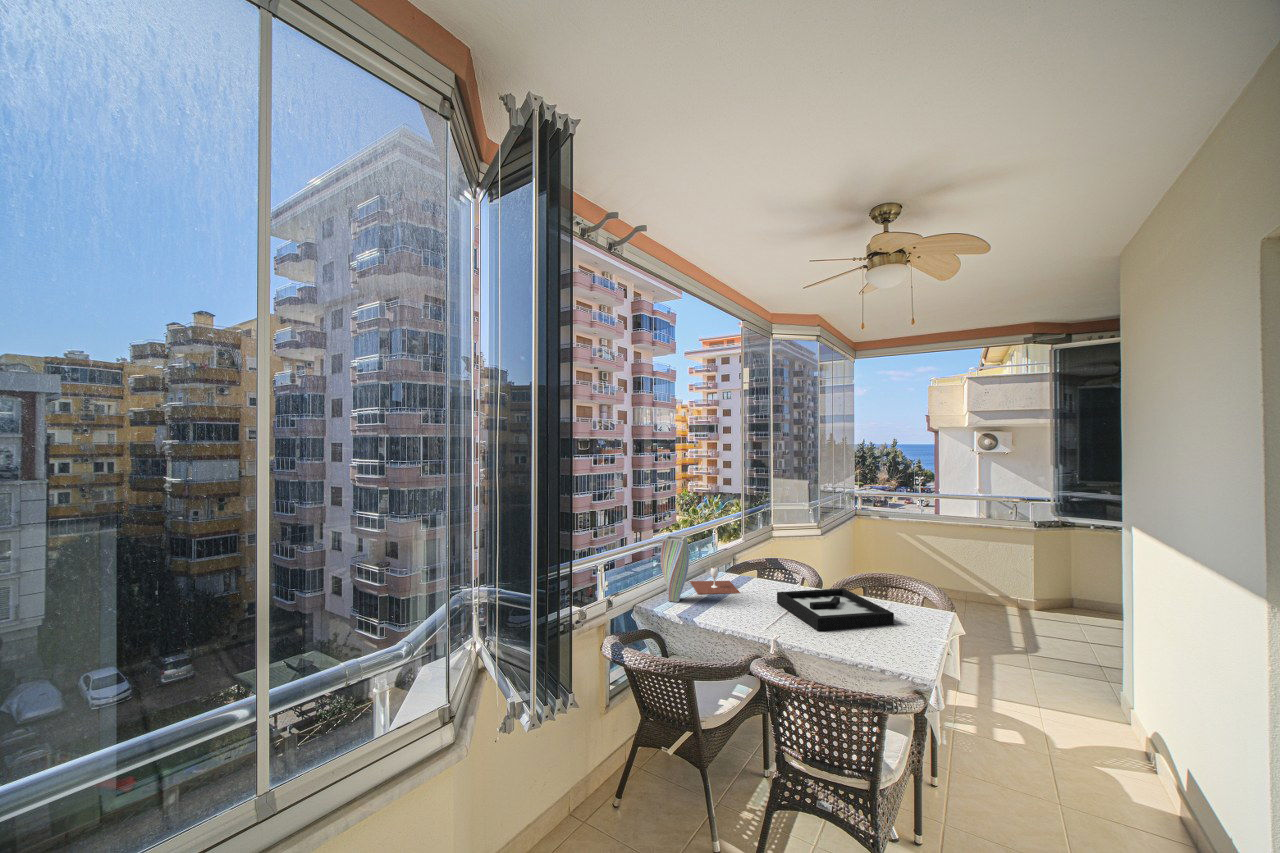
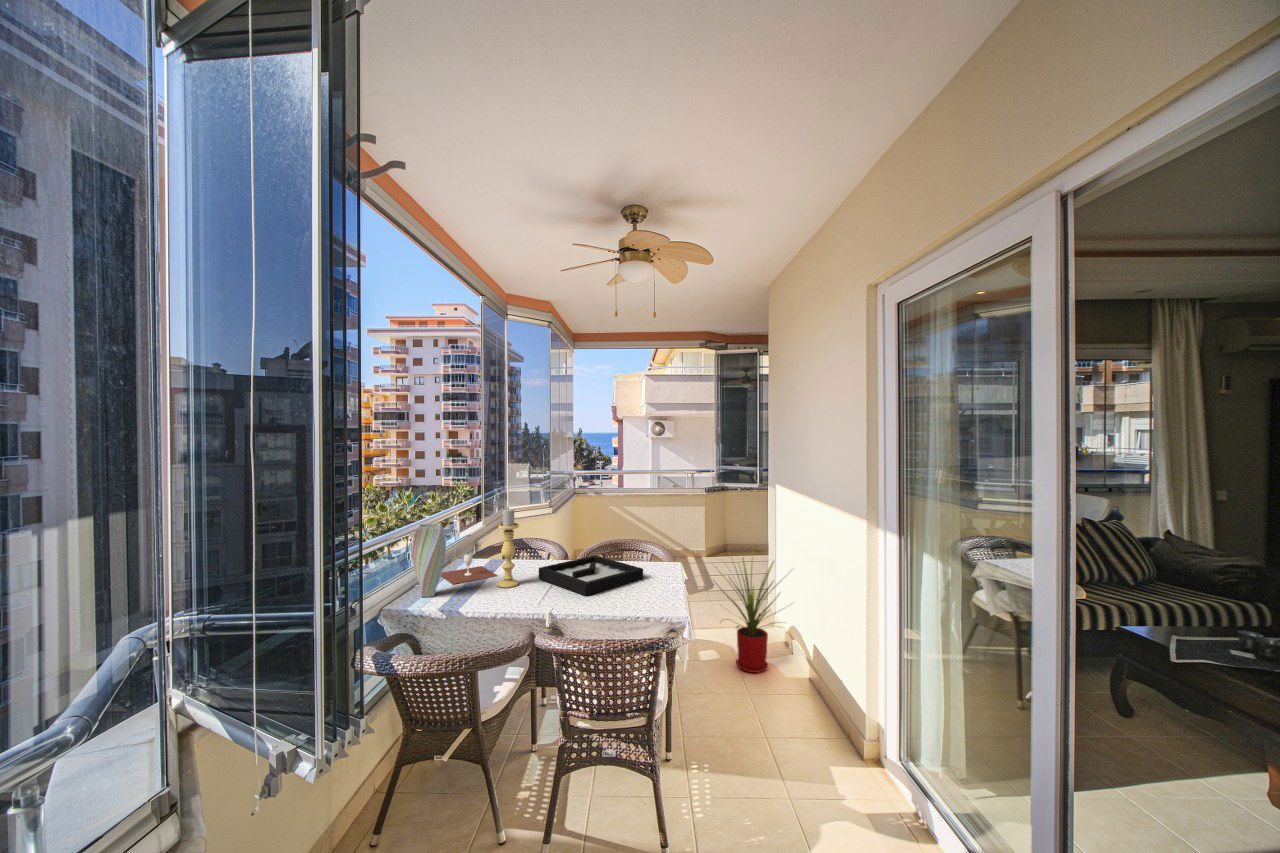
candle holder: none [735,529,756,607] -> present [497,509,519,588]
house plant: none [1012,607,1156,786] -> present [716,559,780,673]

